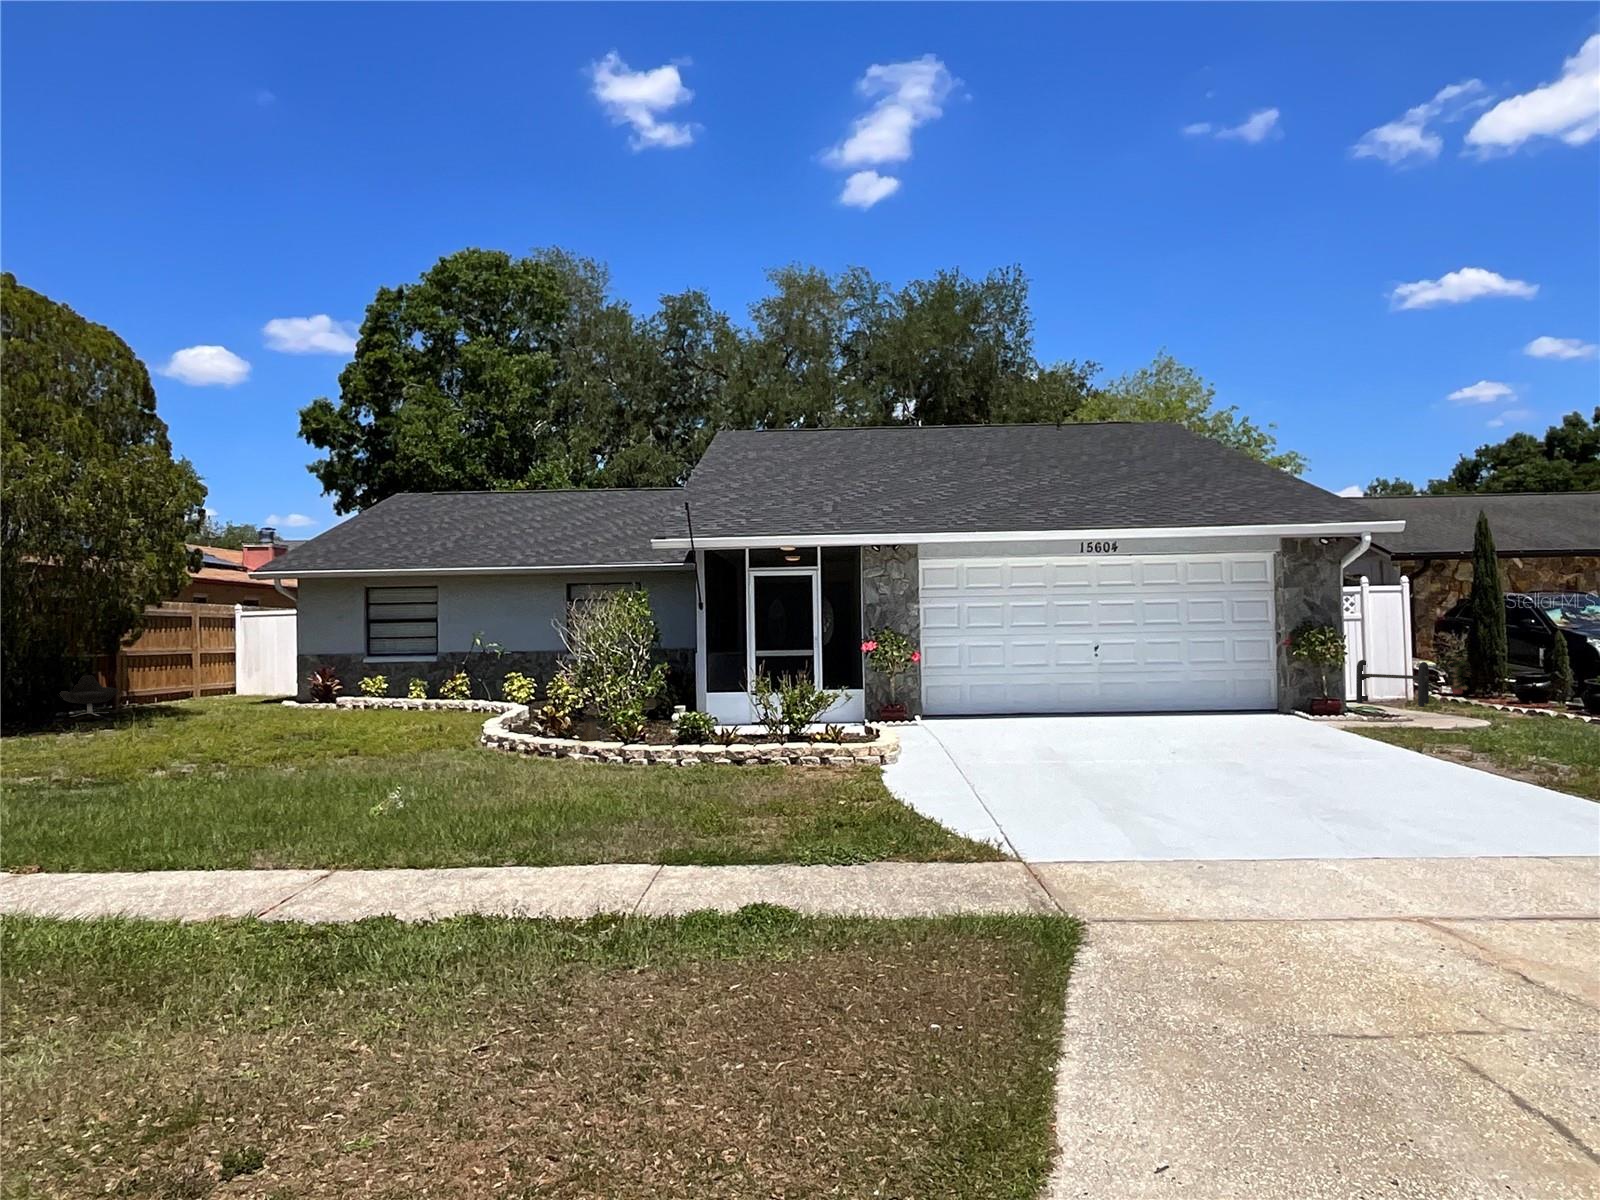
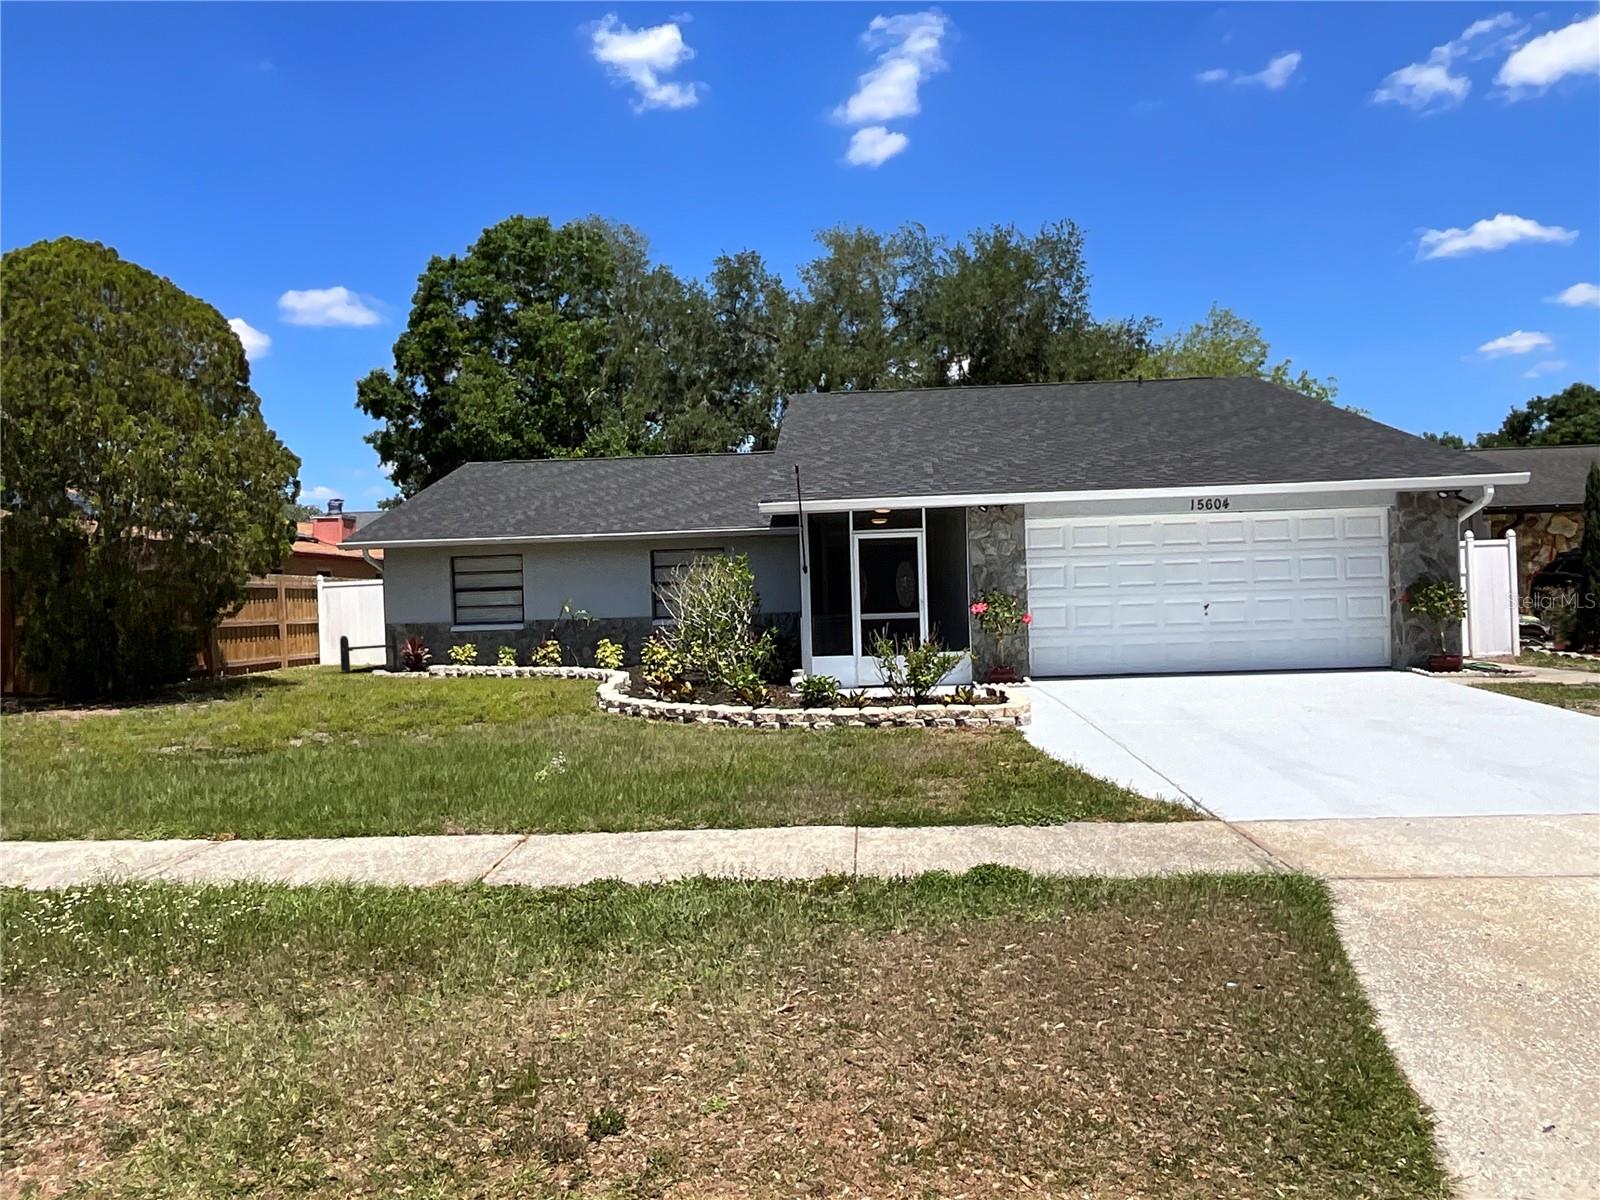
bench: present [1356,660,1429,707] -> present [340,633,398,673]
lounge chair: present [59,675,118,716] -> none [161,646,220,686]
watering can: present [567,719,599,741] -> none [681,682,719,705]

